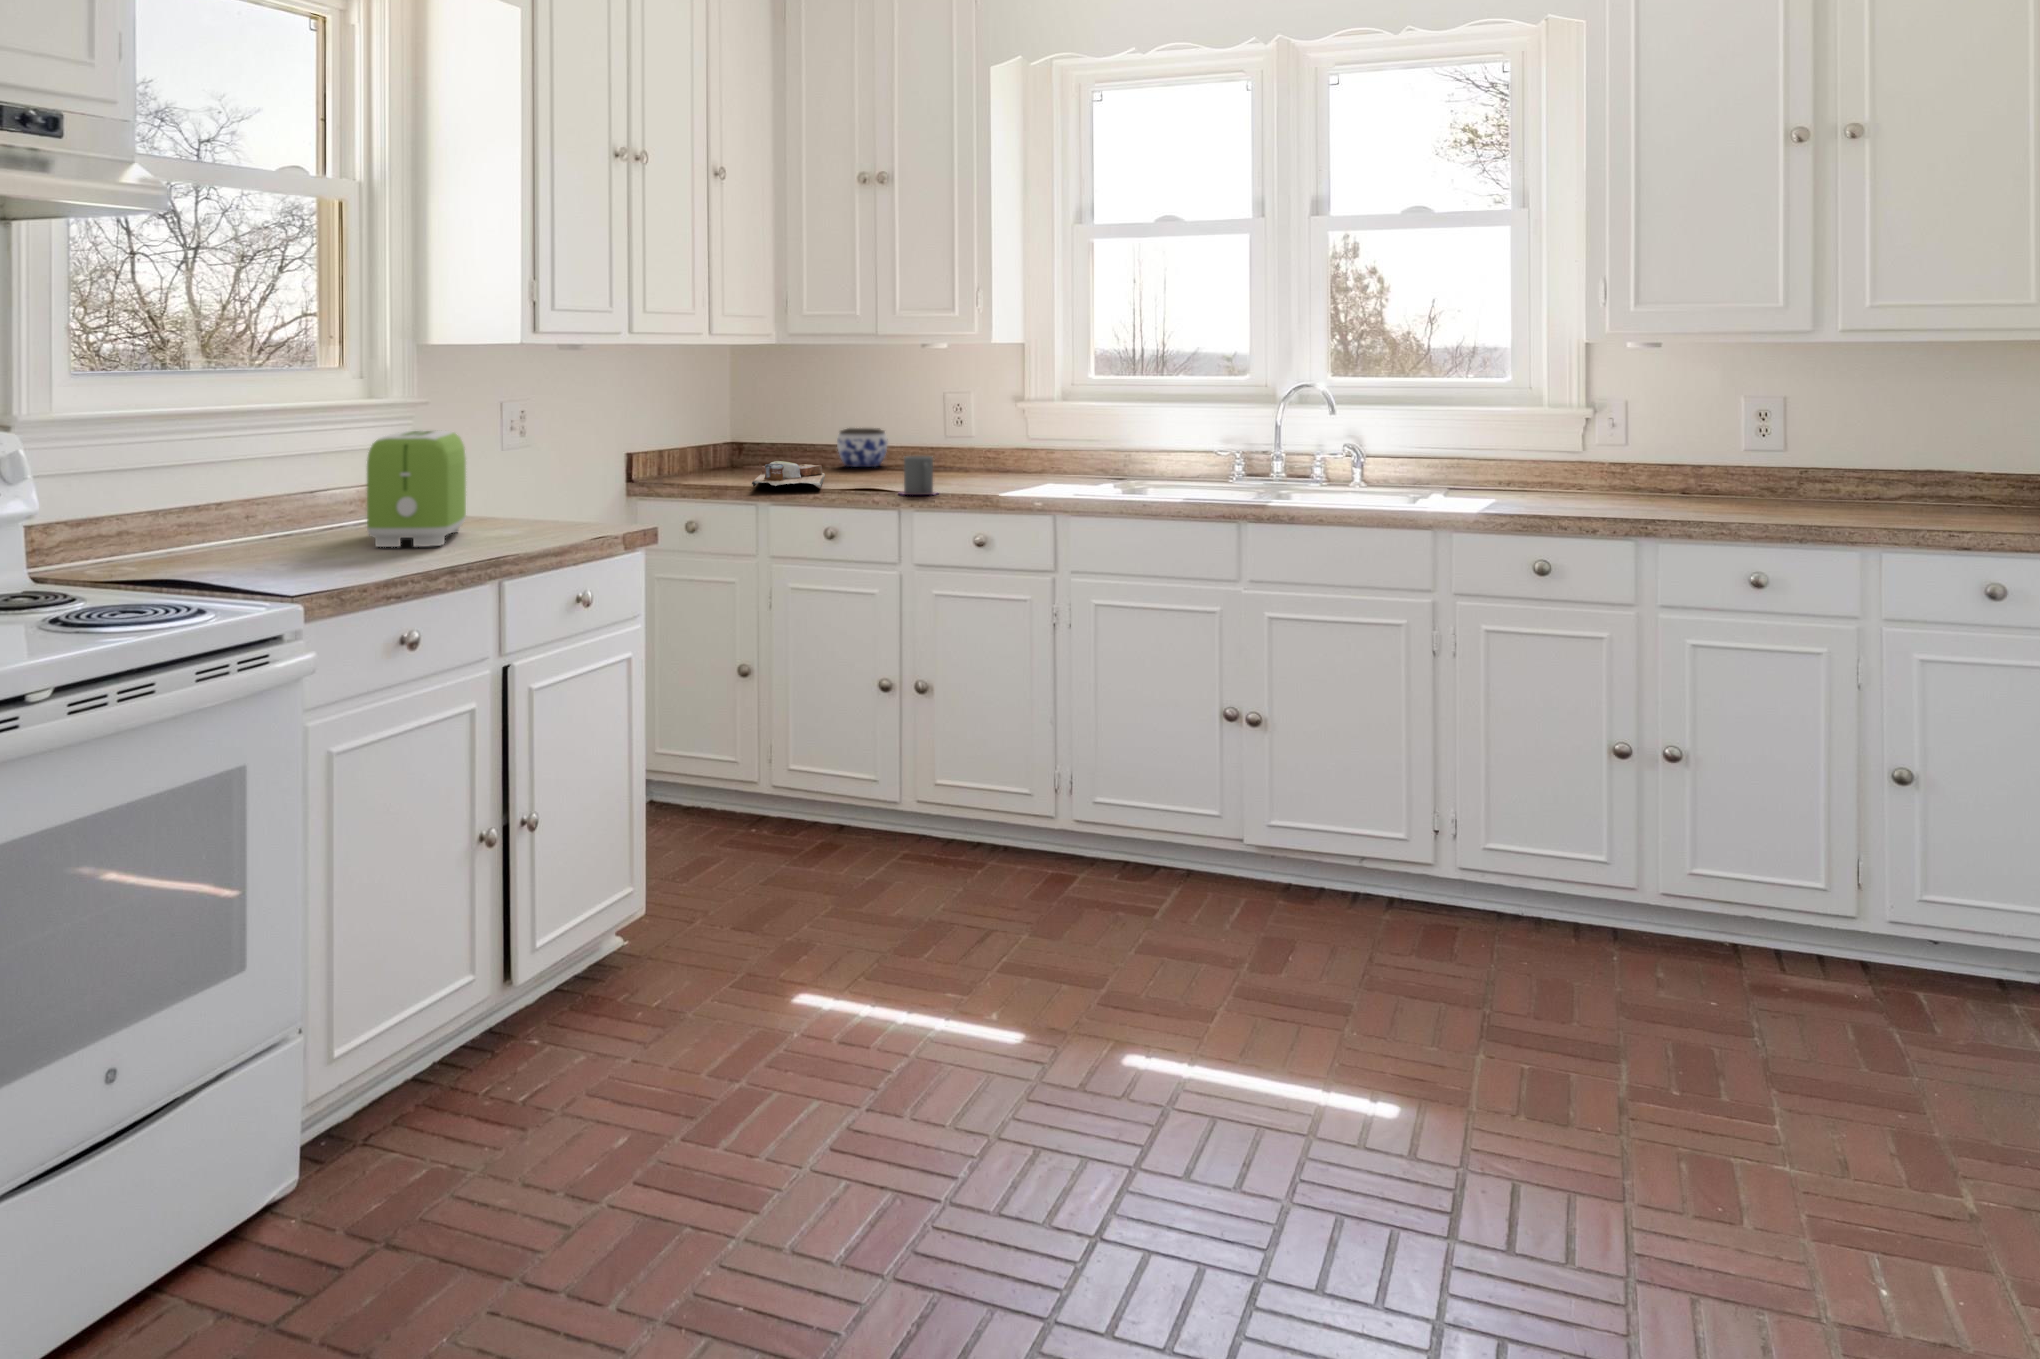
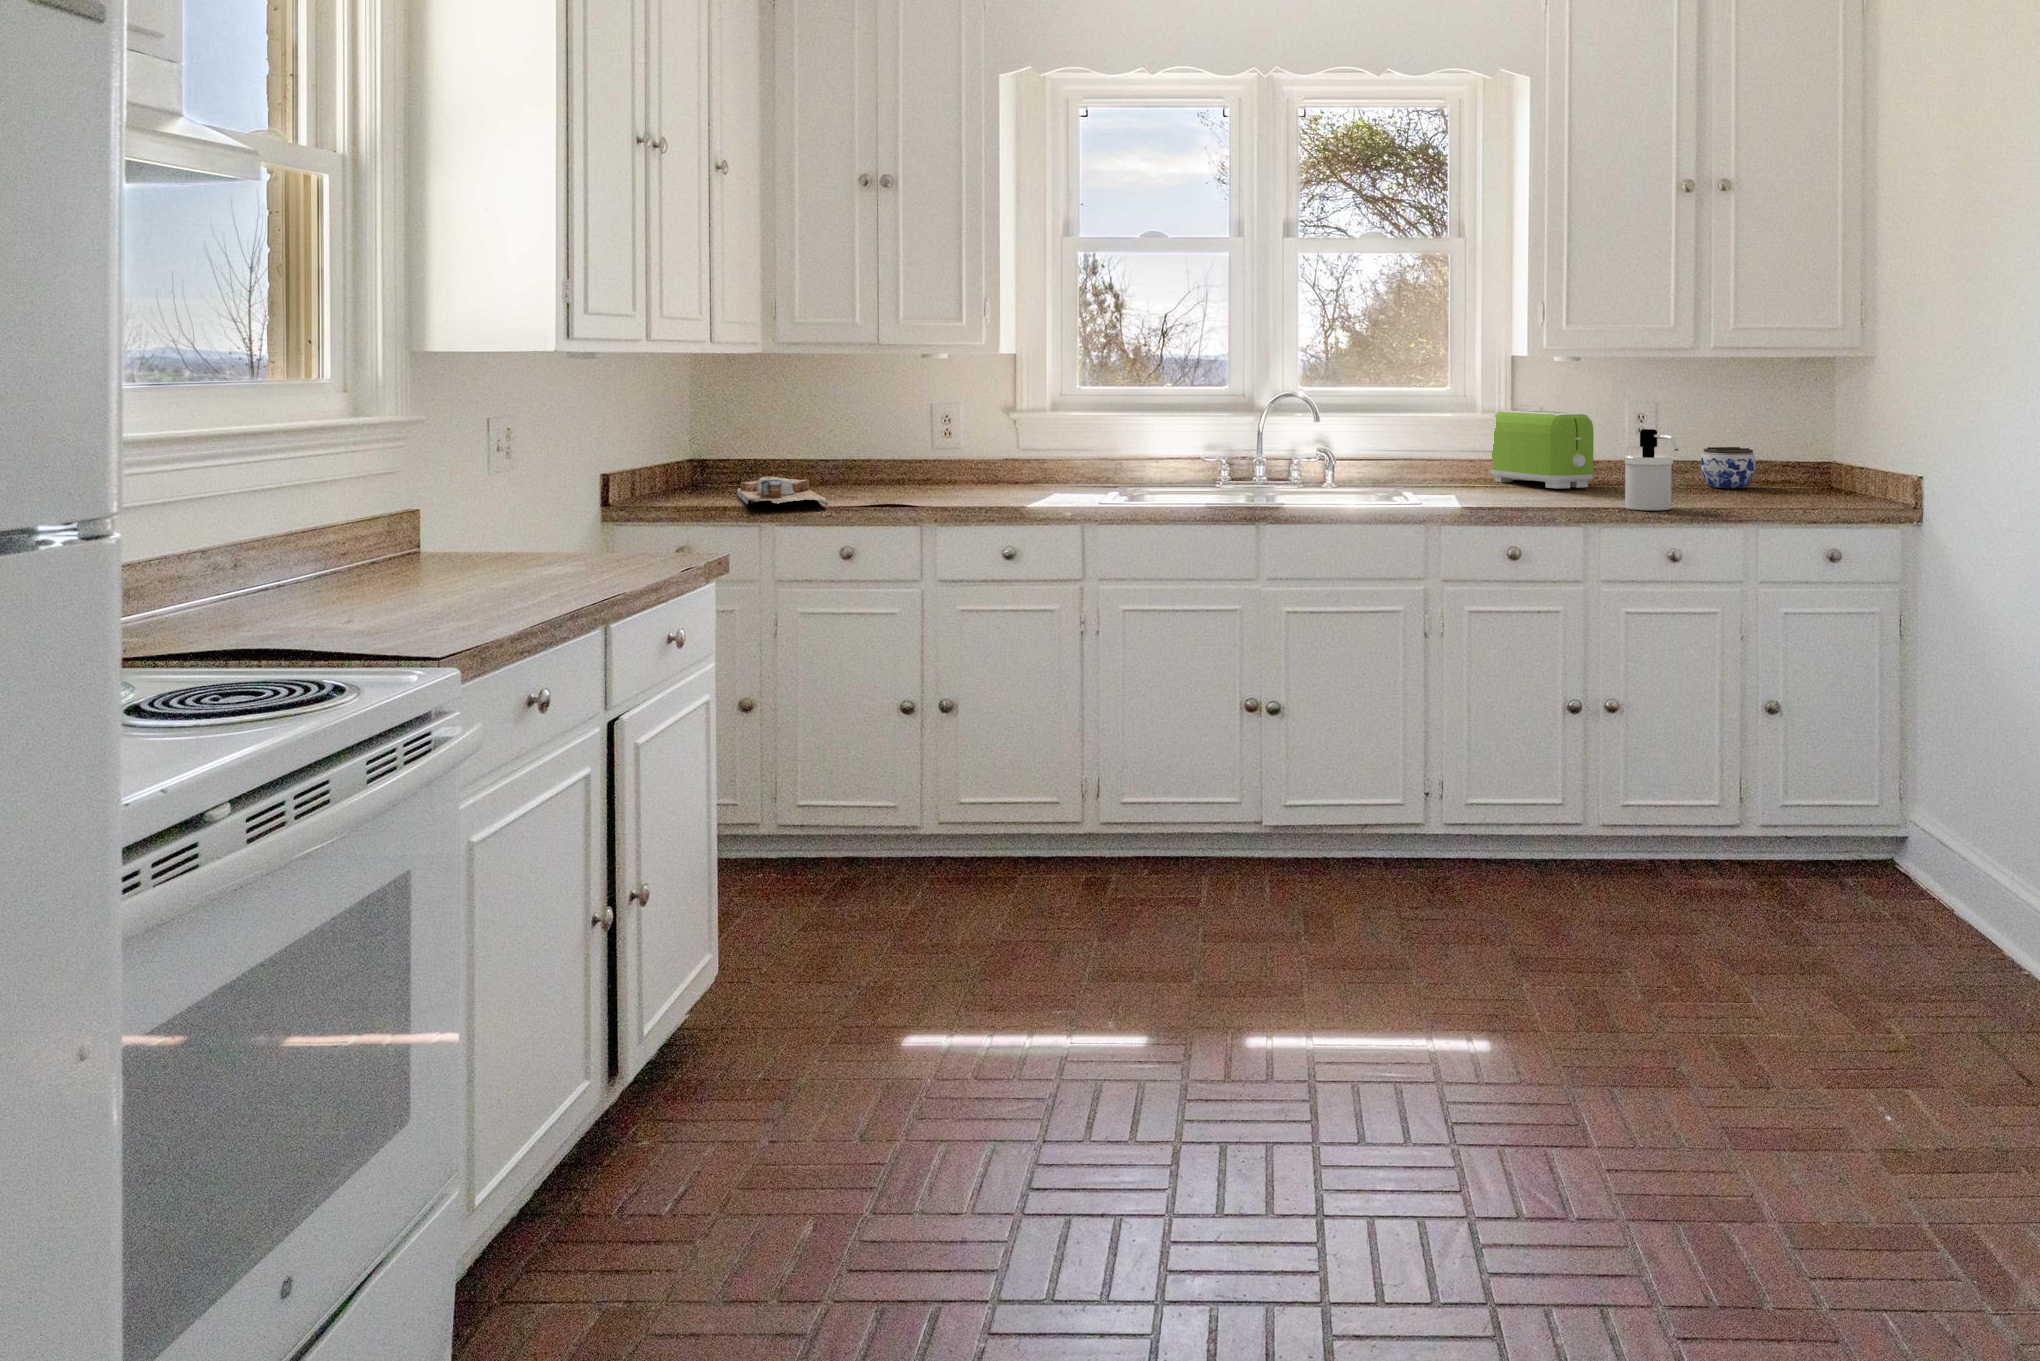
soap dispenser: none [1688,424,1755,522] -> present [1624,429,1678,510]
jar: present [837,428,887,467] -> present [1701,447,1756,488]
toaster: present [367,430,466,547] -> present [1490,410,1594,488]
mug: present [902,456,938,495] -> none [914,468,958,509]

